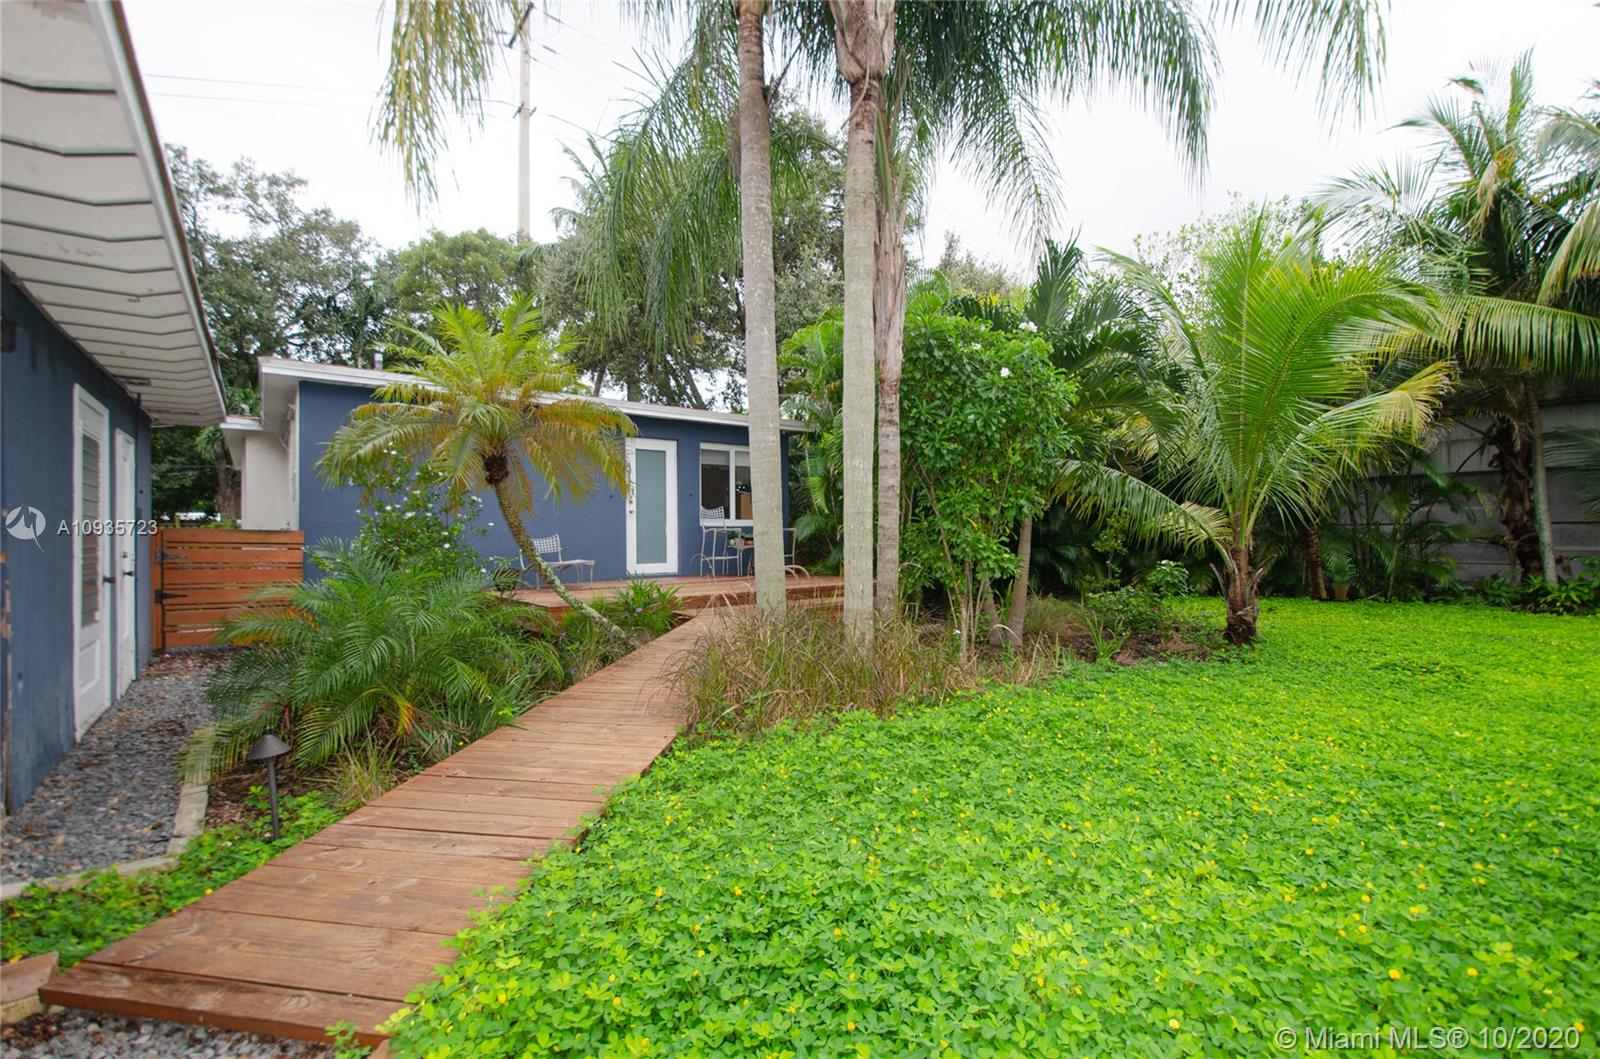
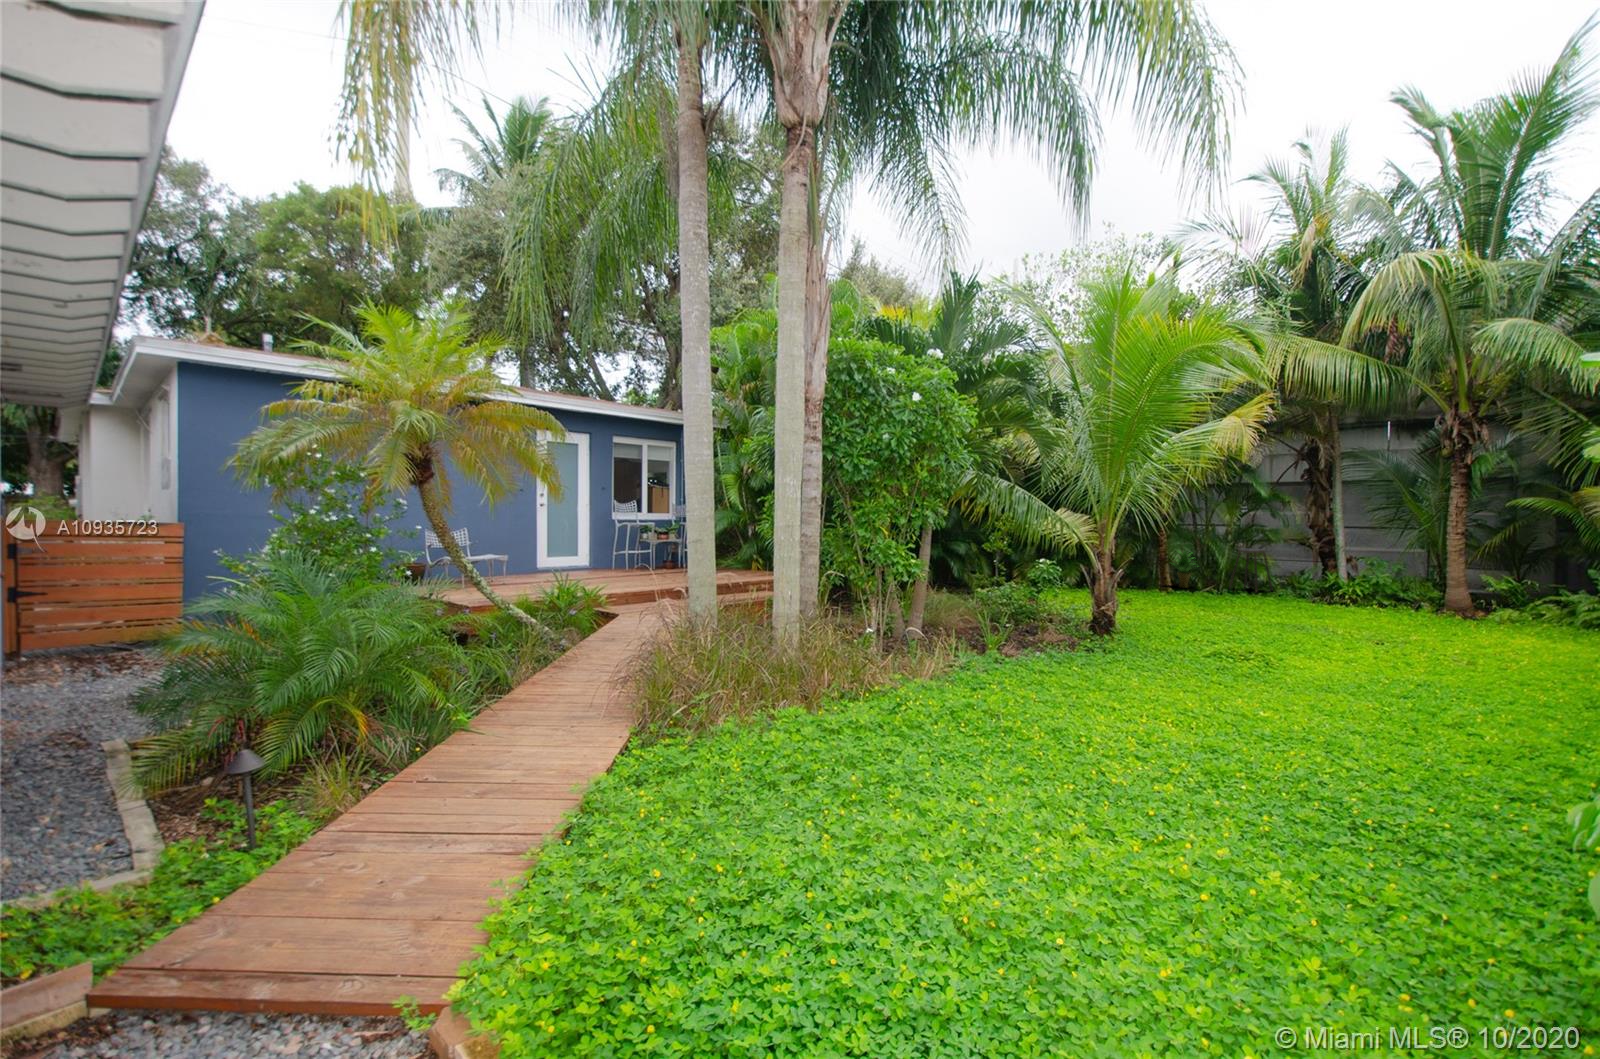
stool: none [1398,554,1457,606] -> present [1229,549,1273,592]

